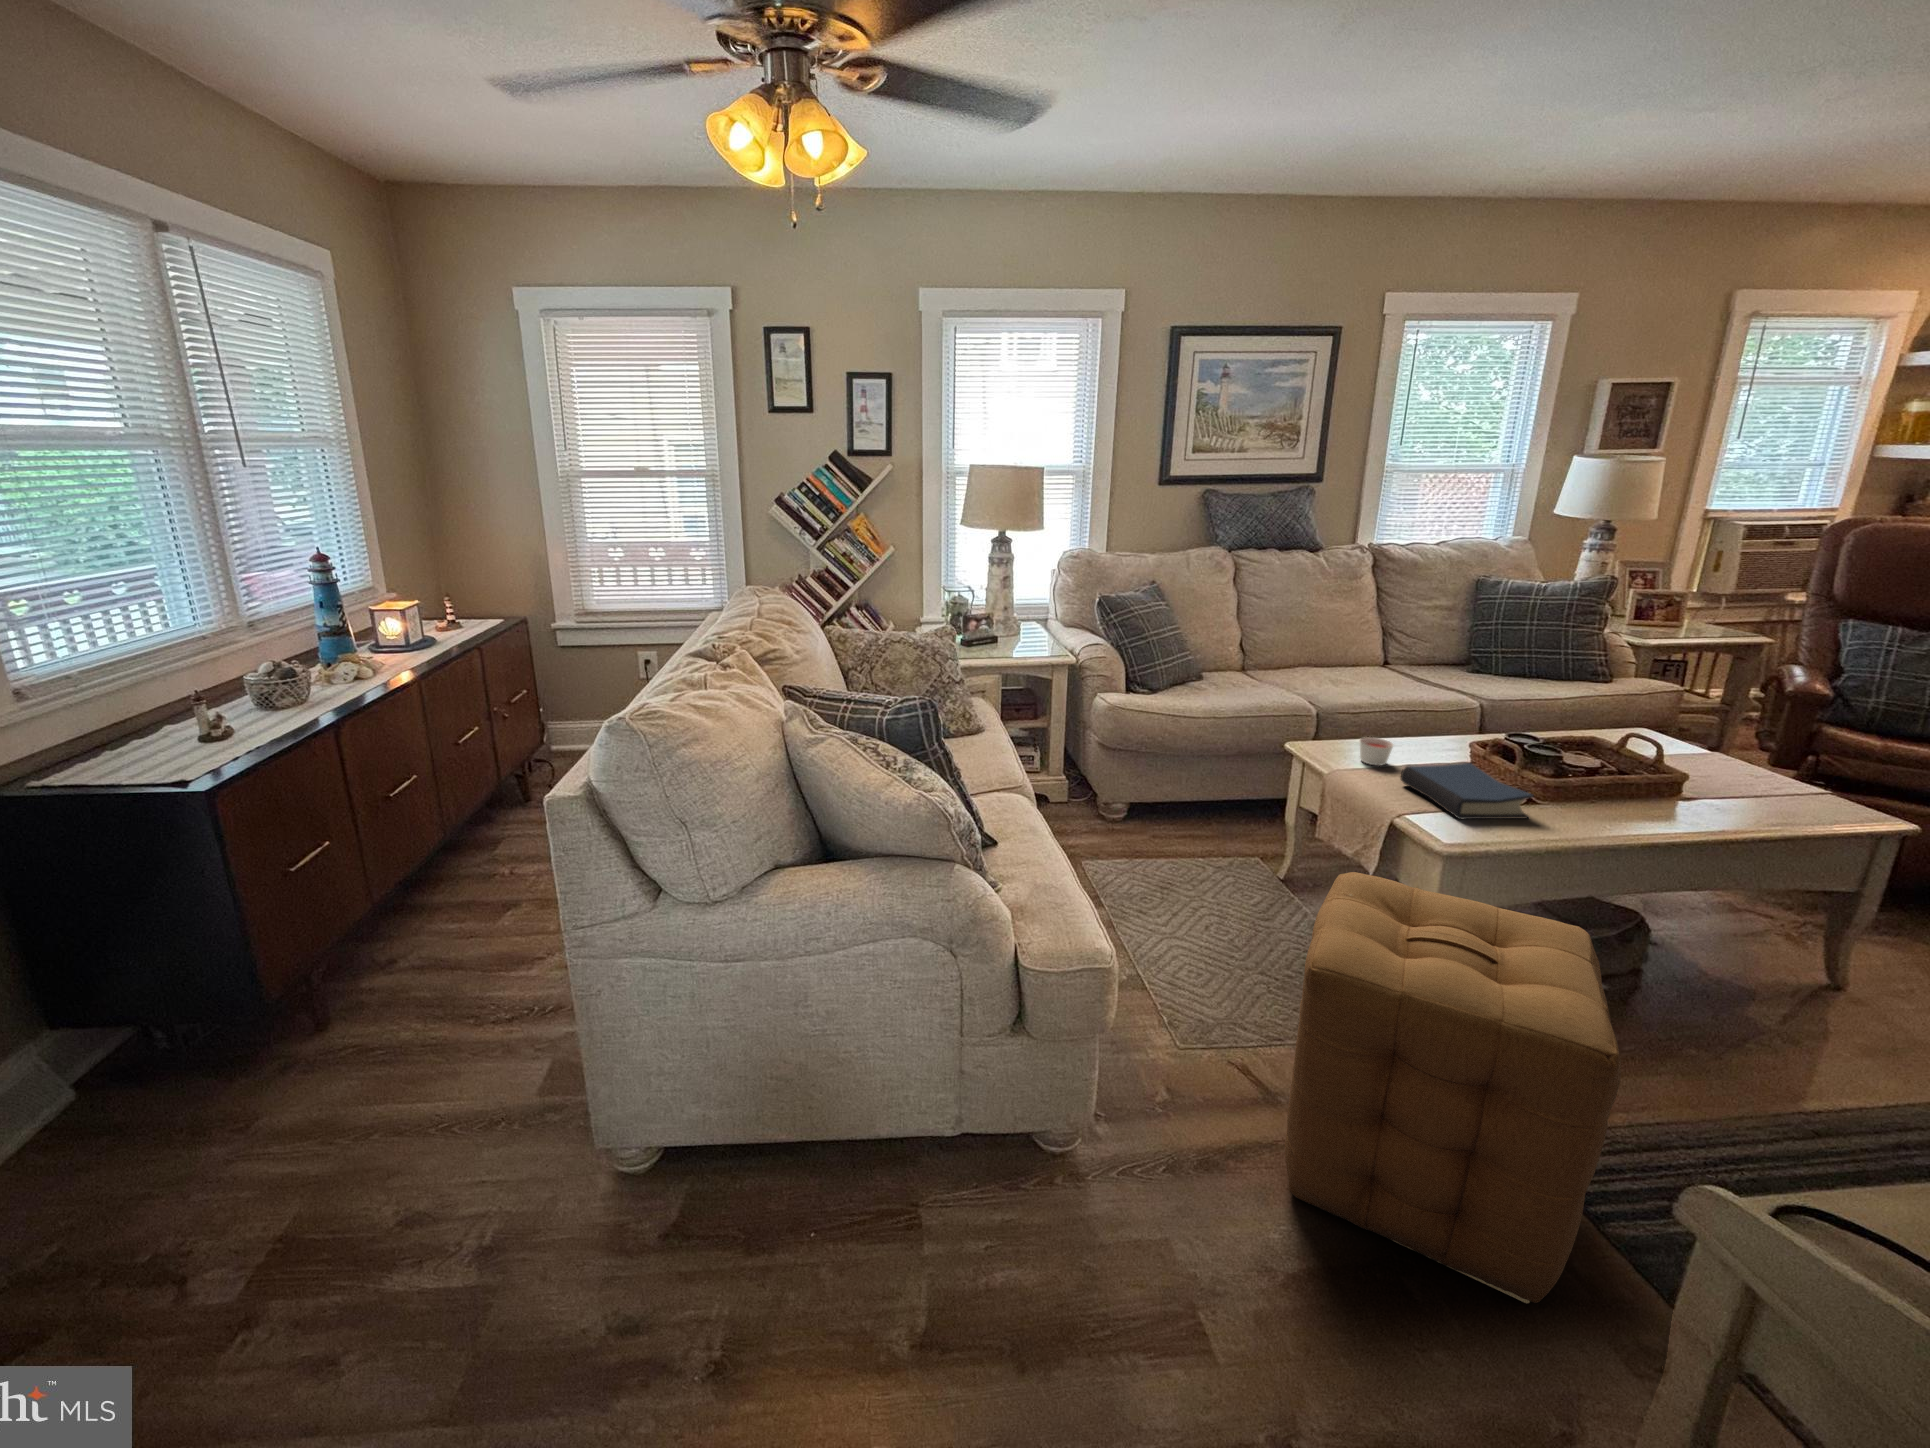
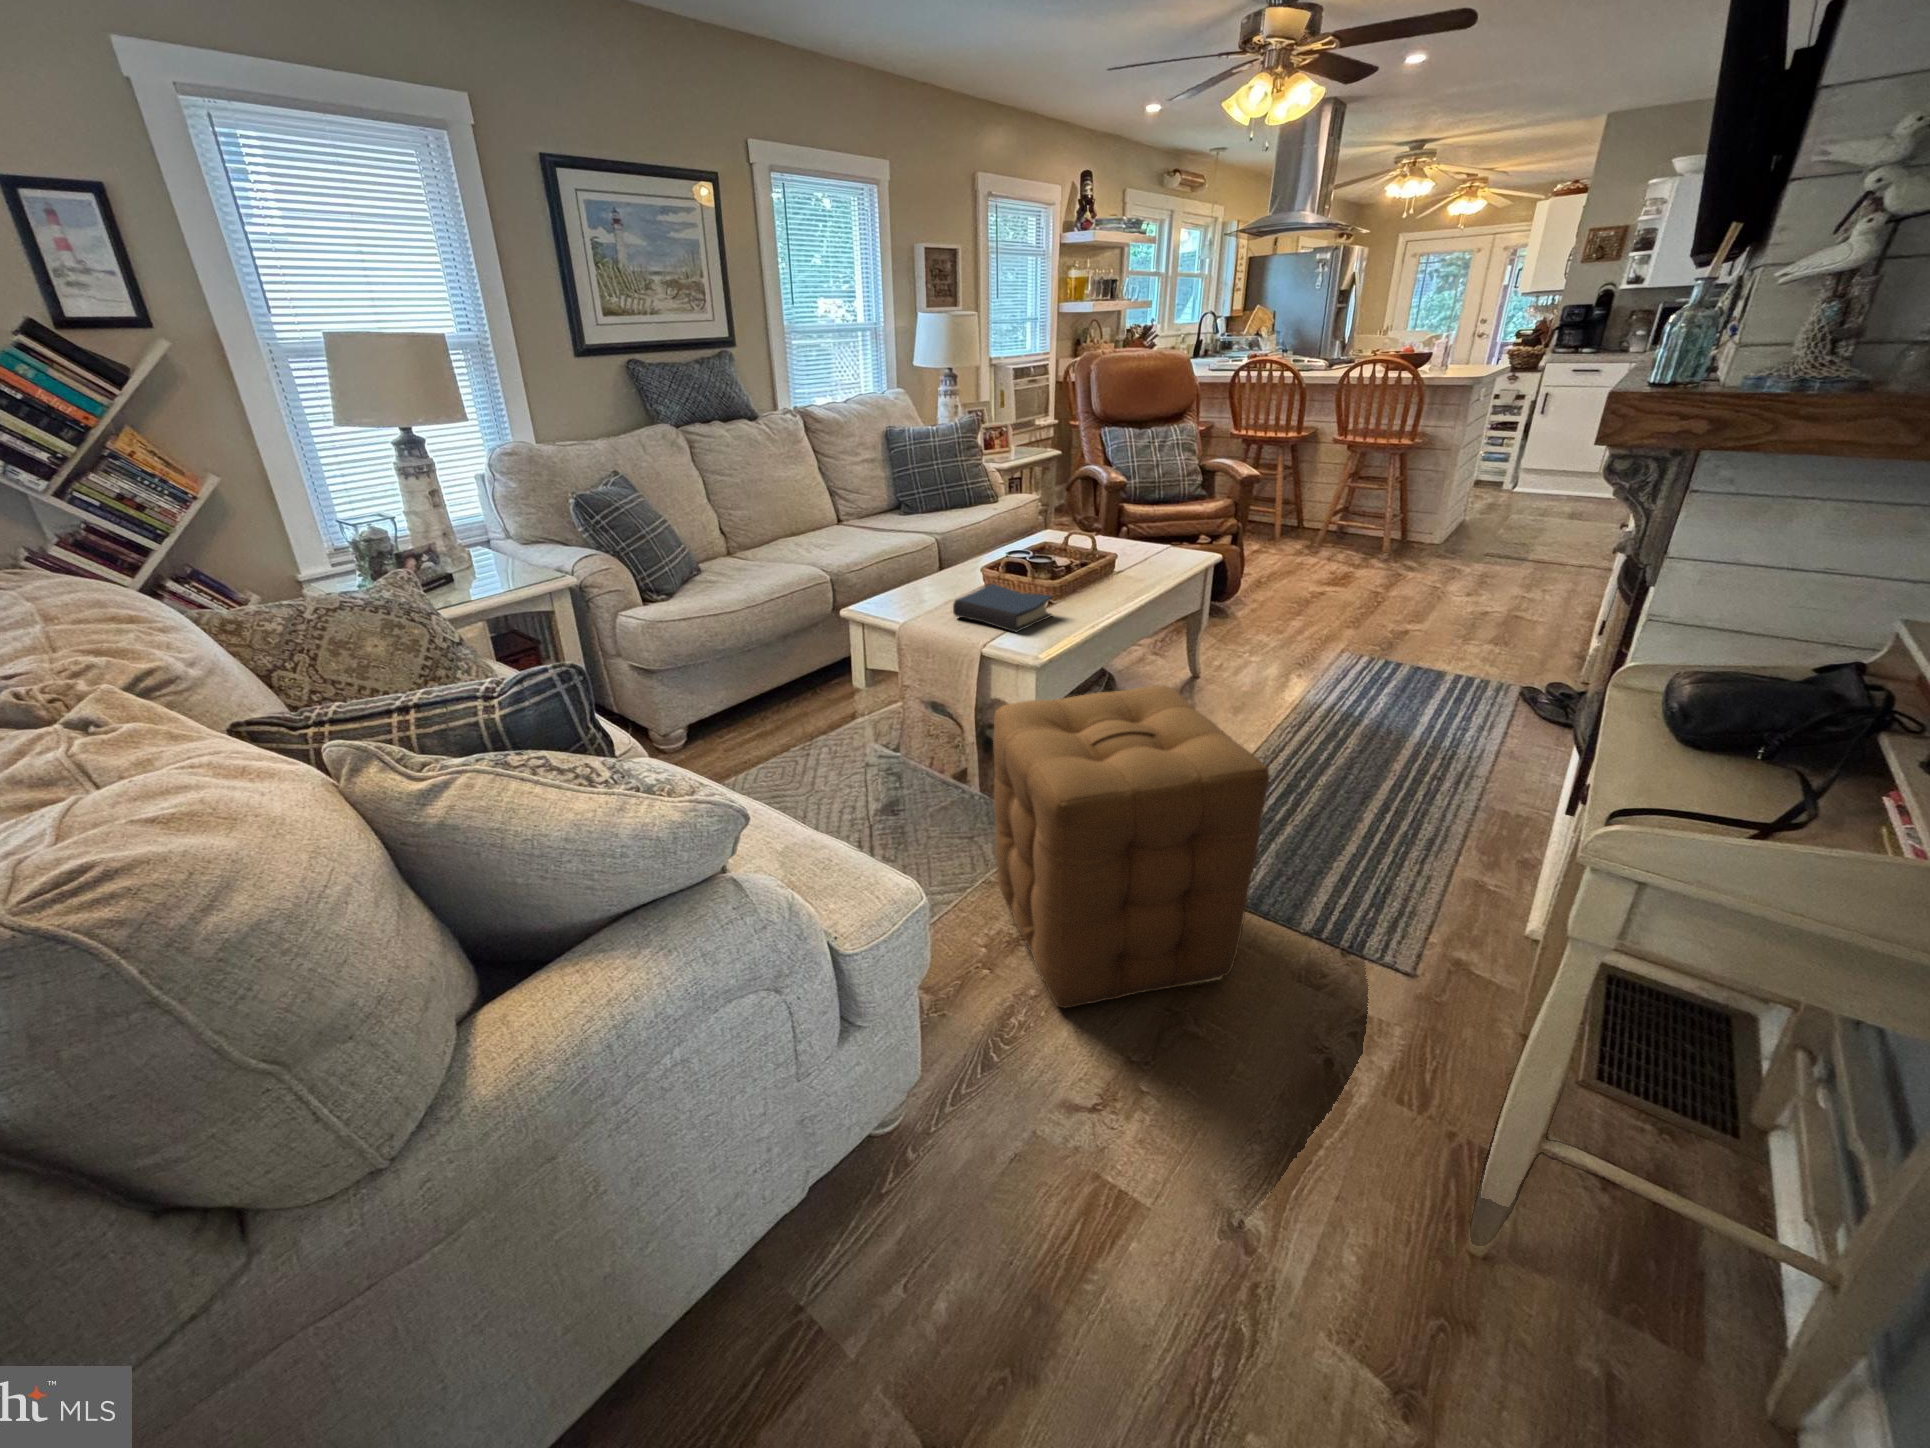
candle: present [1360,737,1393,766] -> none [902,582,930,608]

